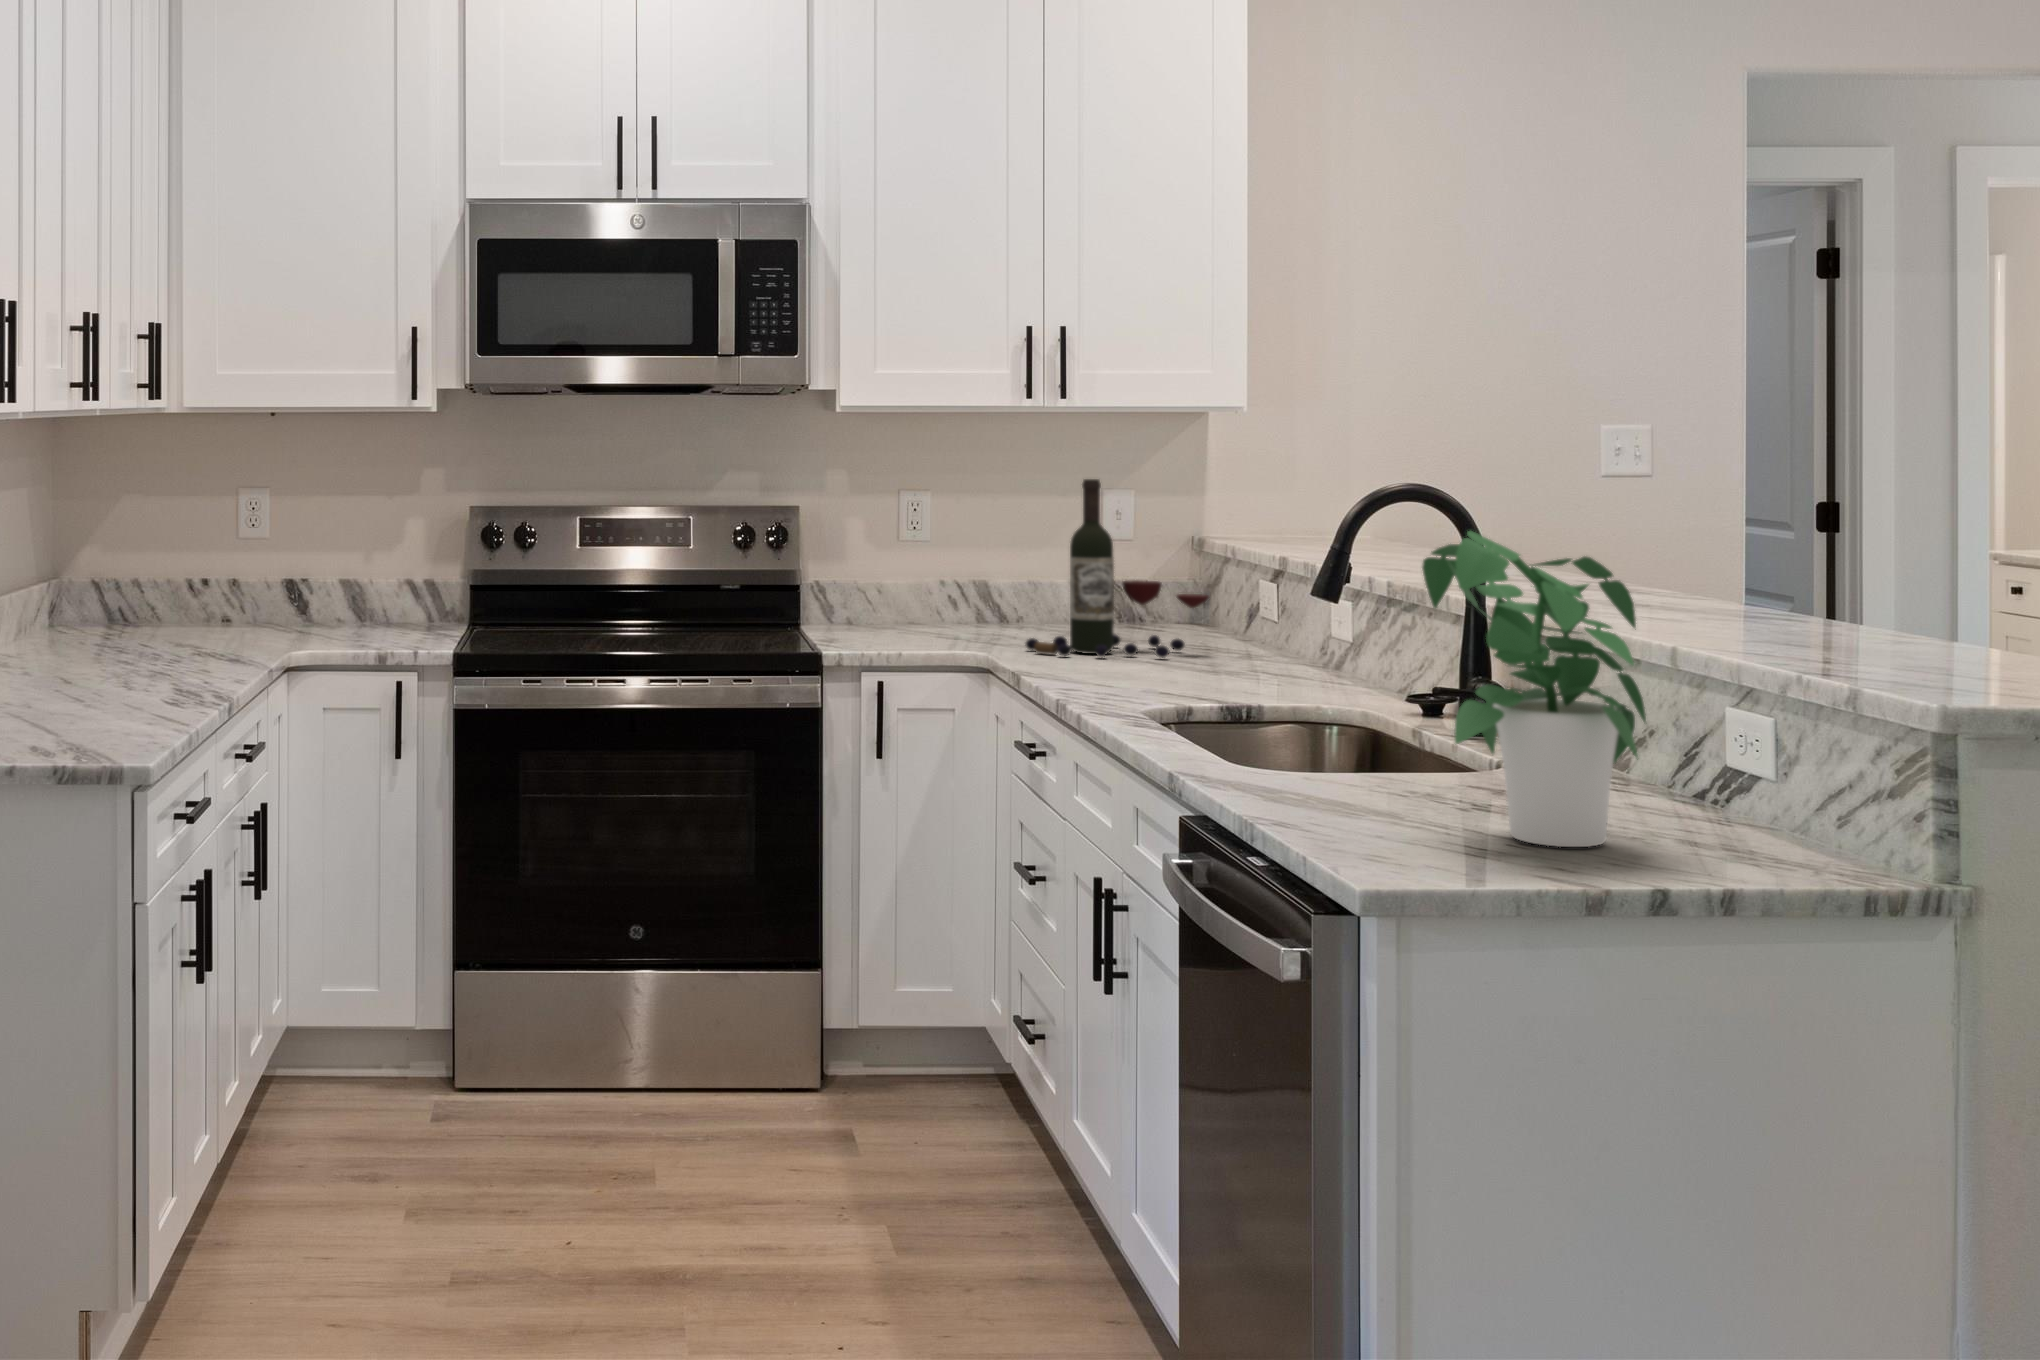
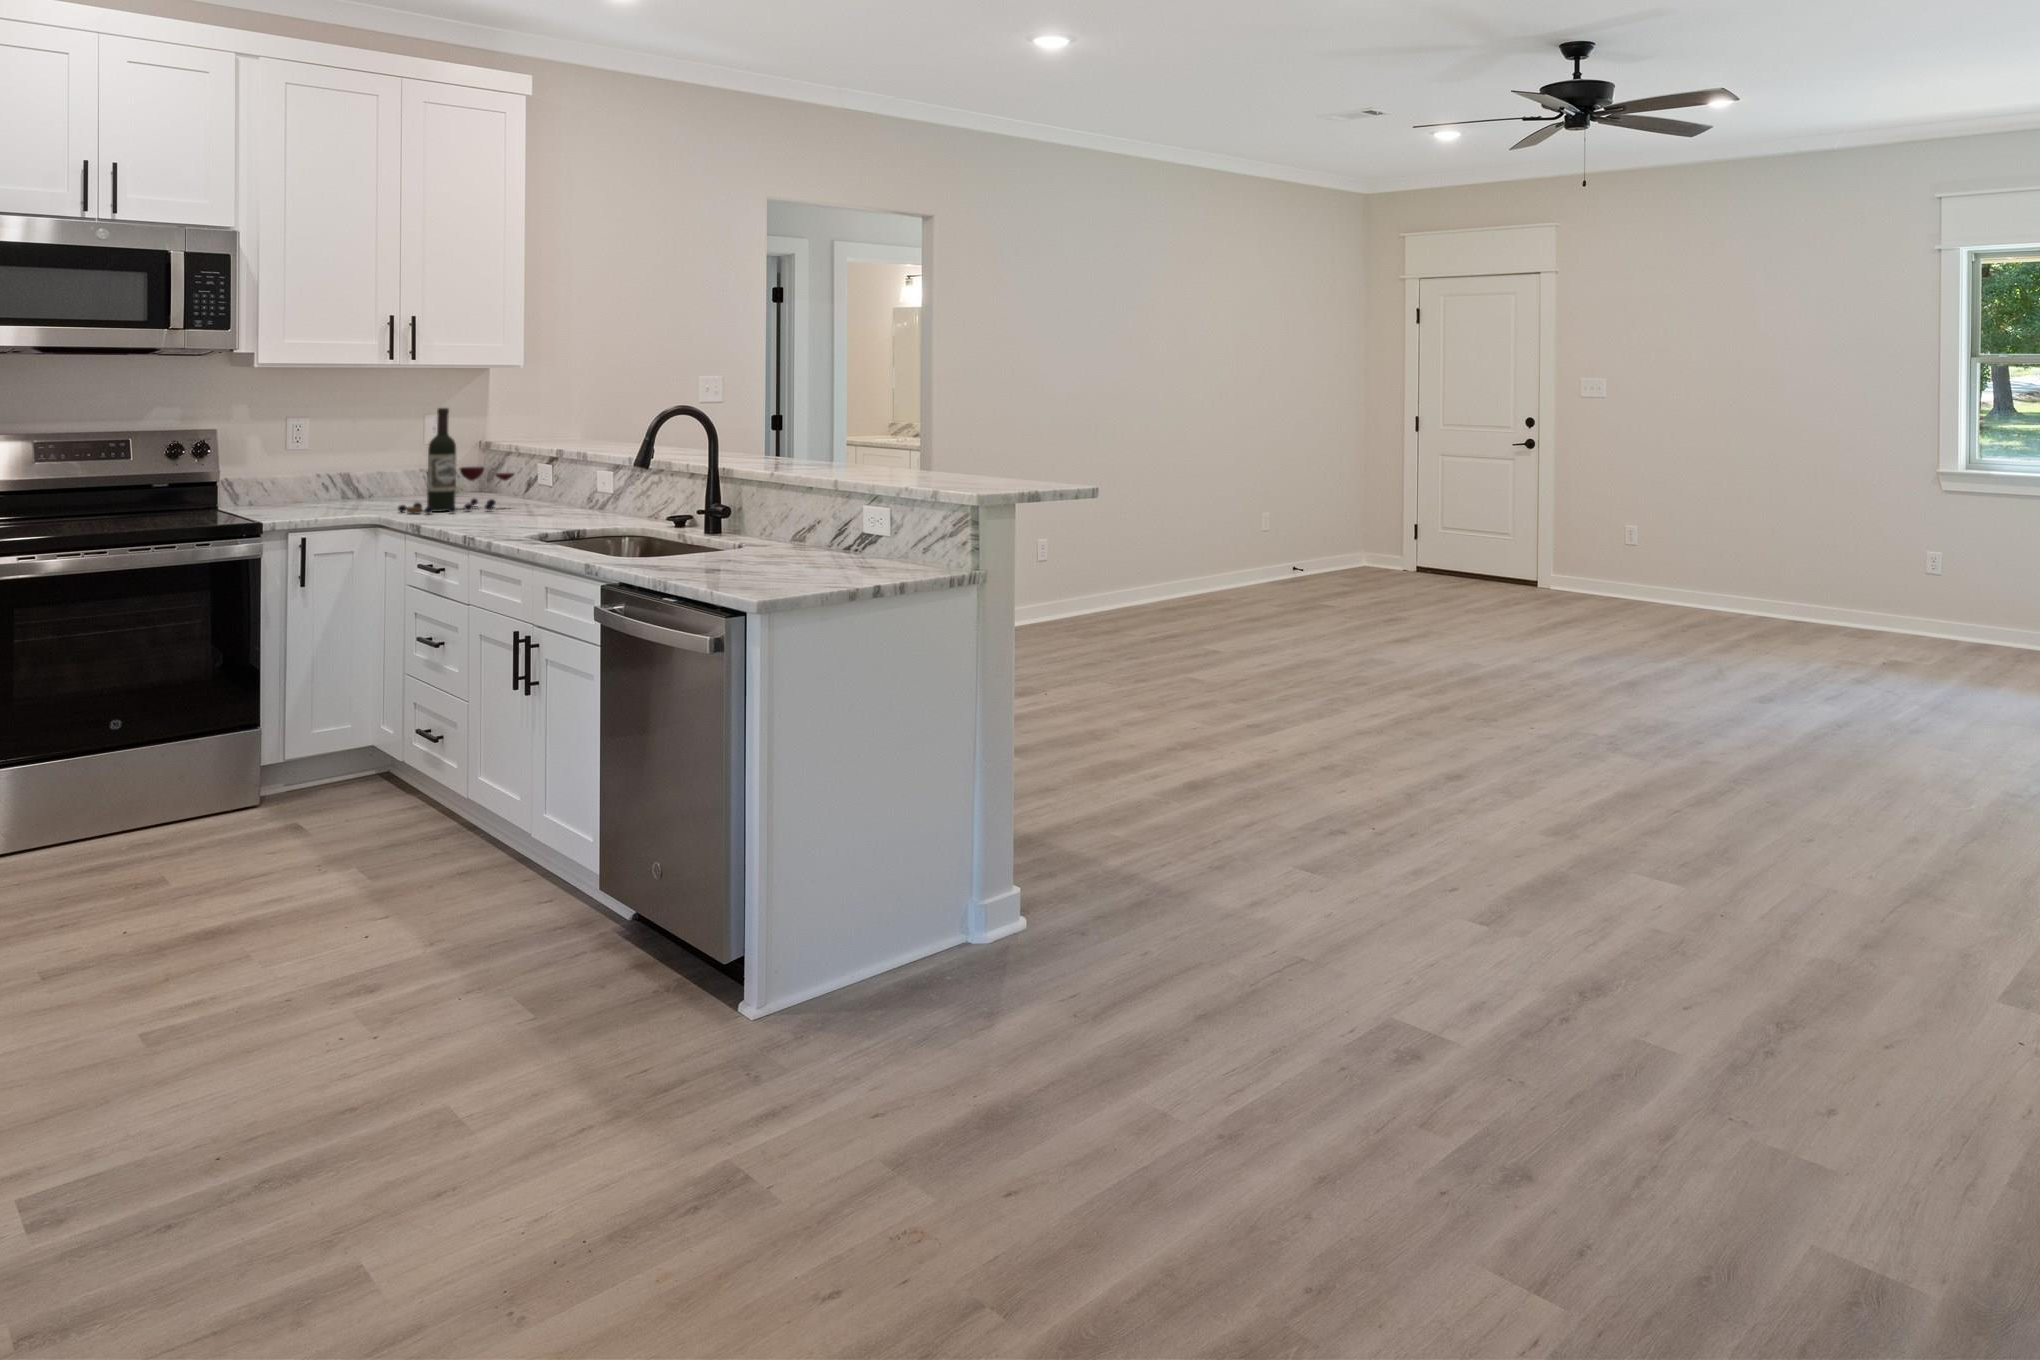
potted plant: present [1422,531,1646,847] -> none [750,430,853,575]

